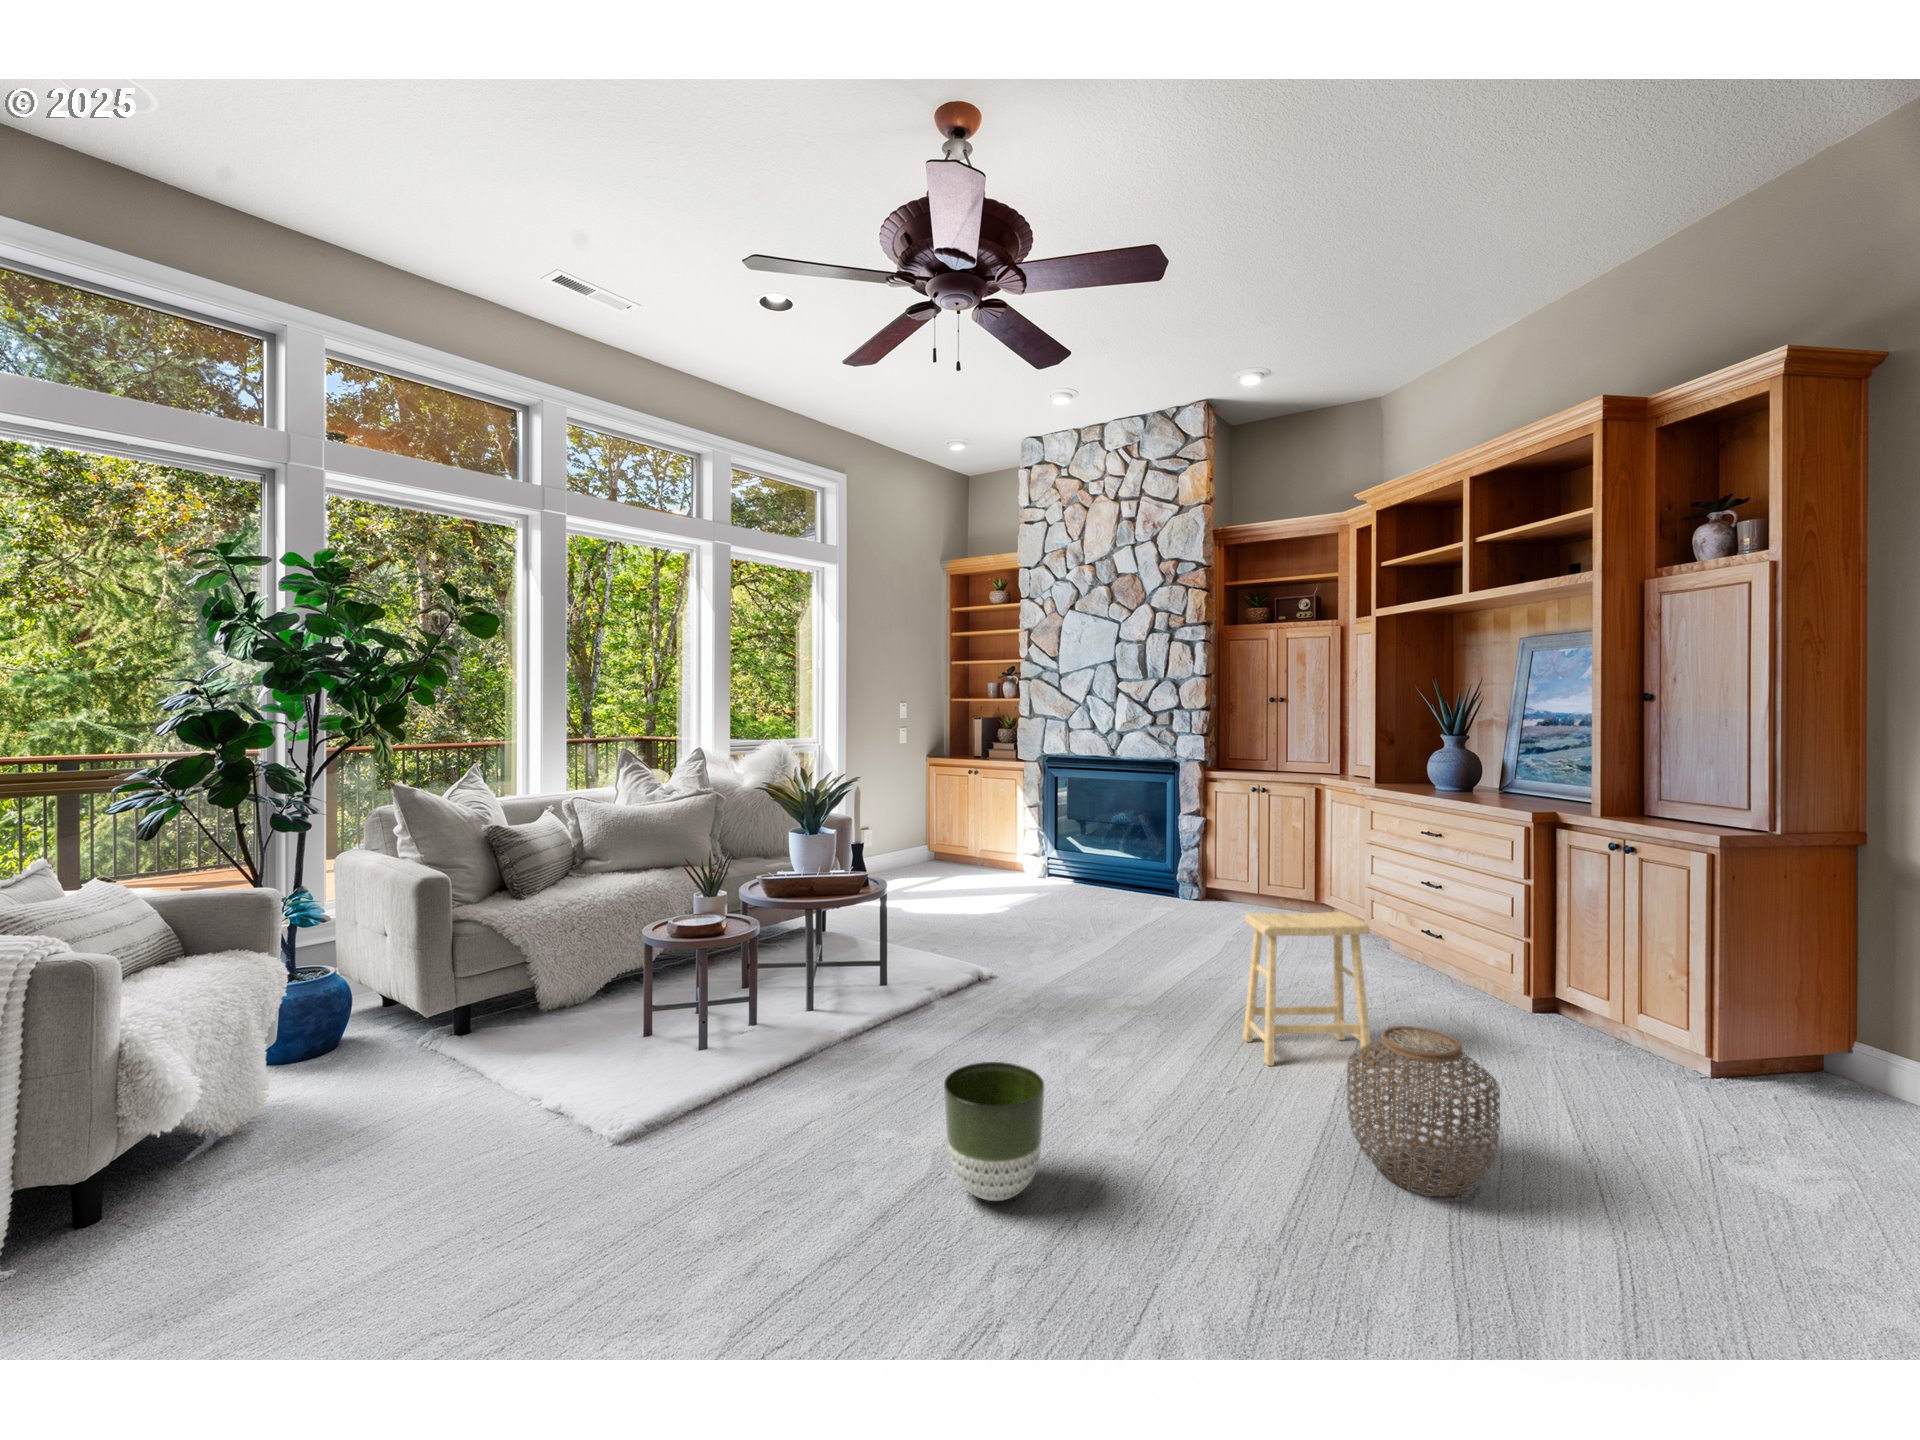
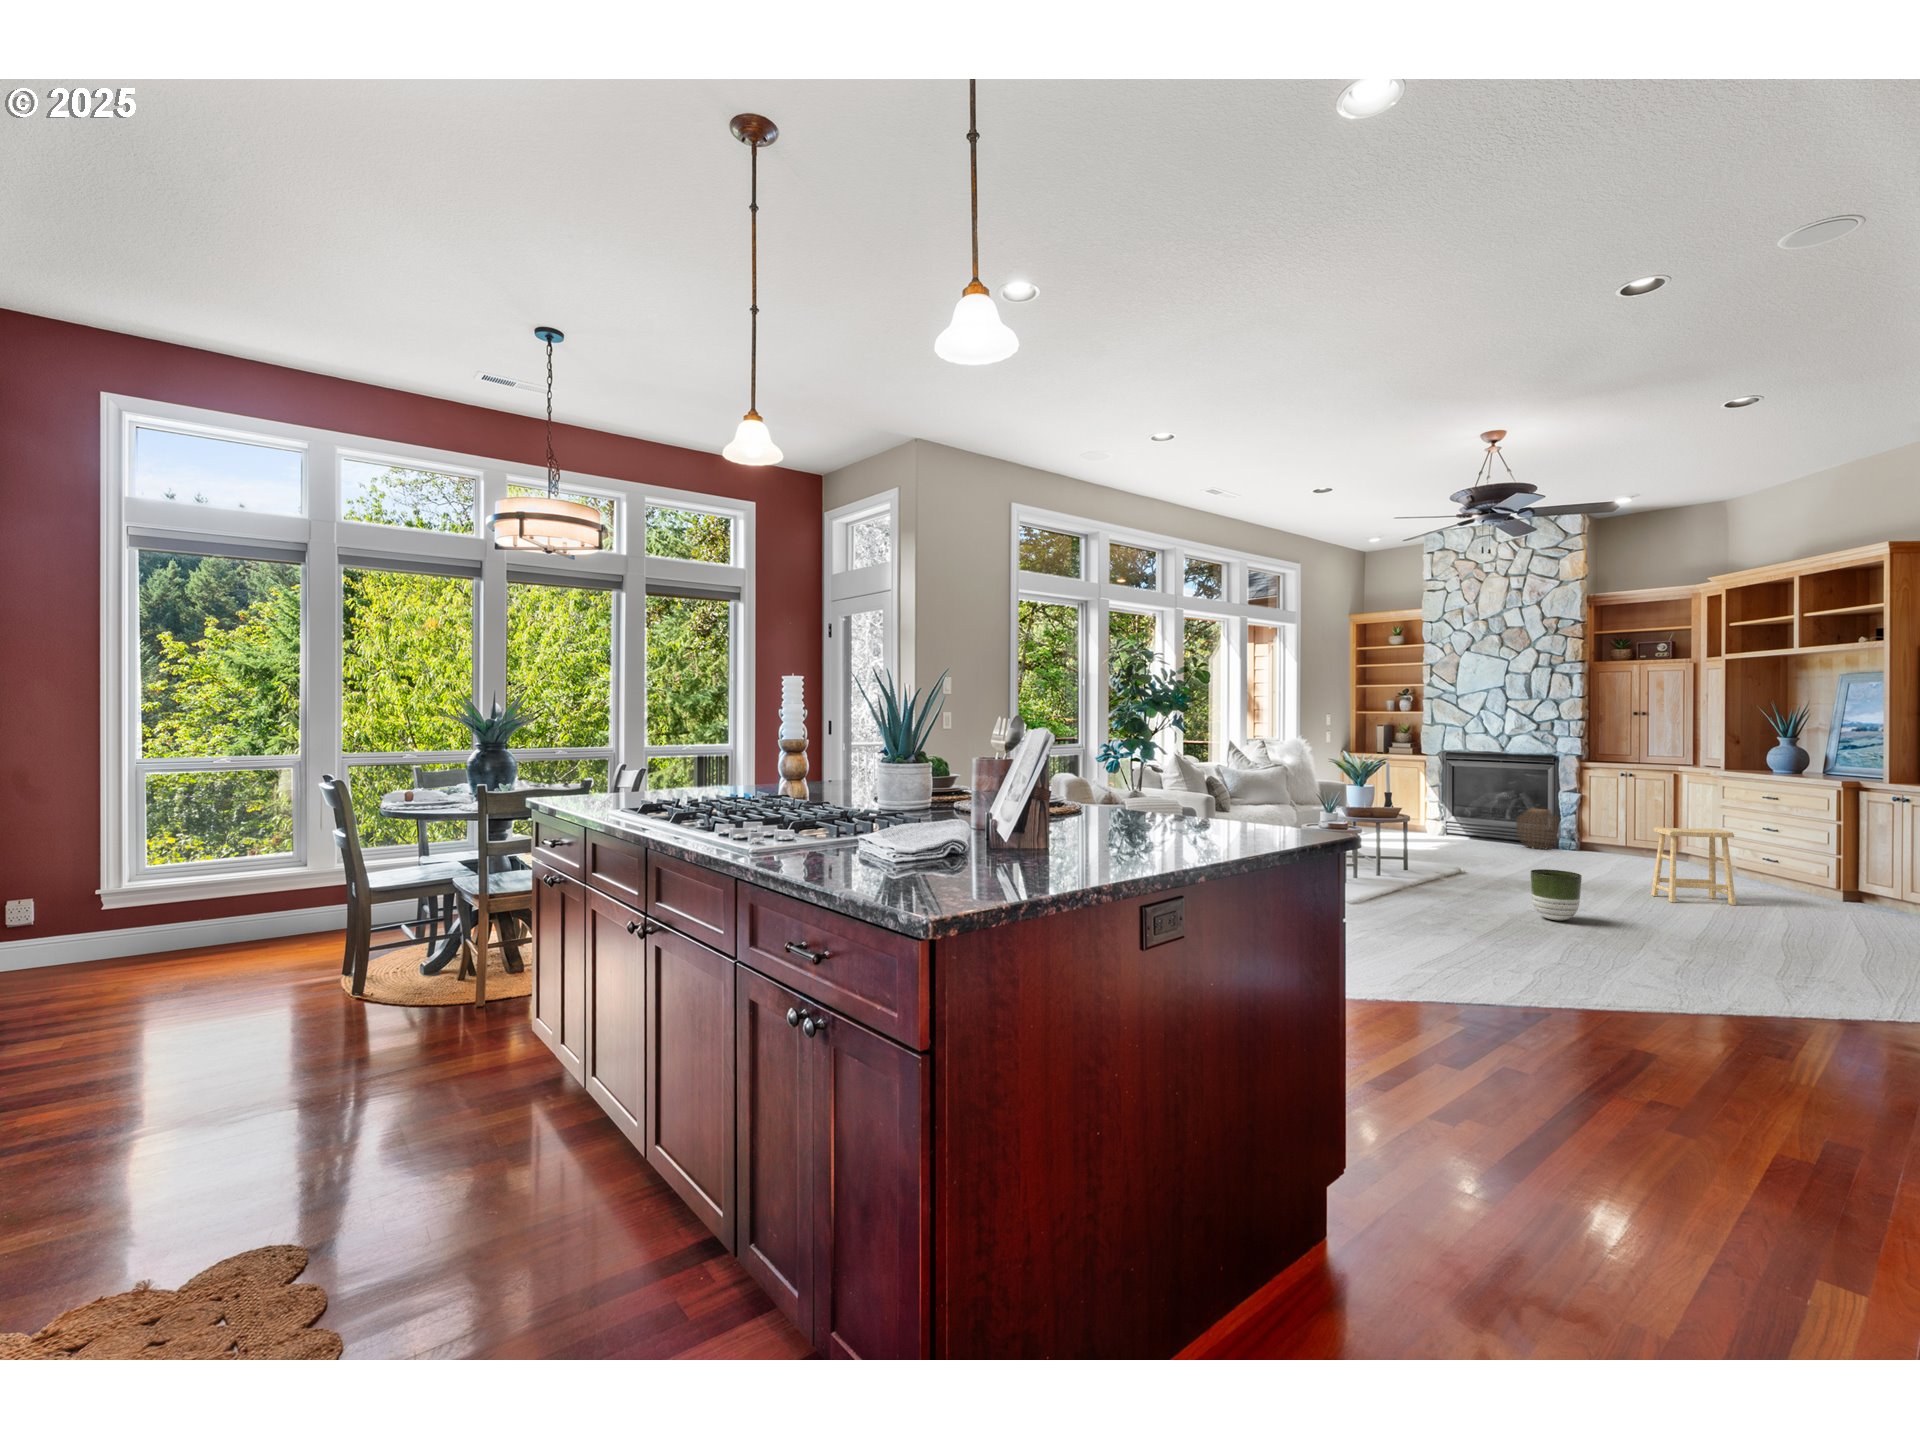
woven basket: present [1347,1026,1500,1197] -> present [1516,808,1561,849]

